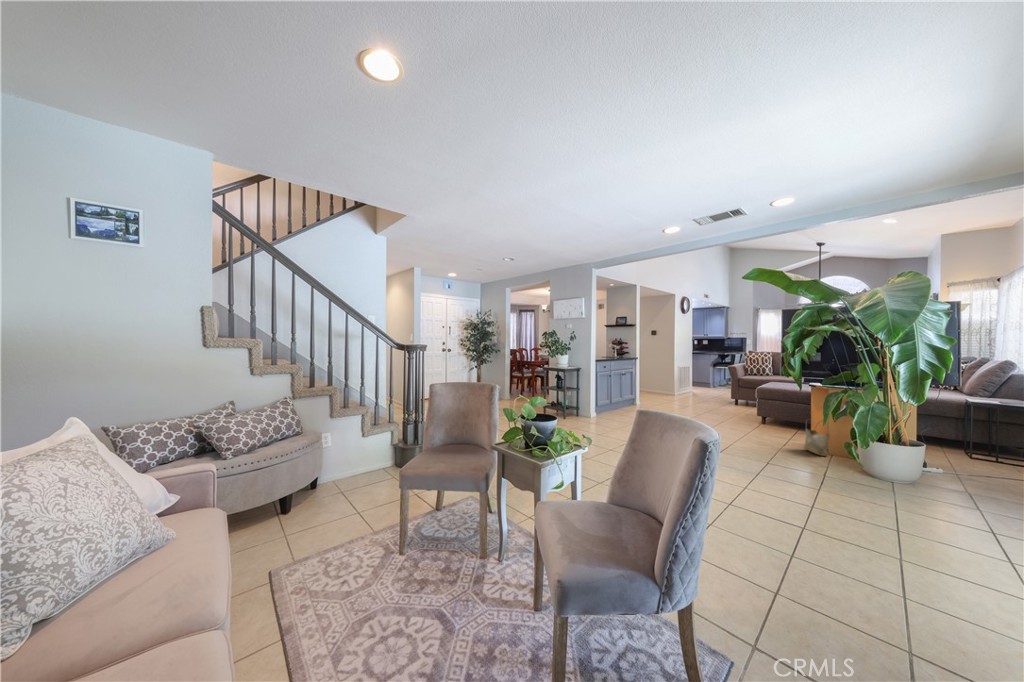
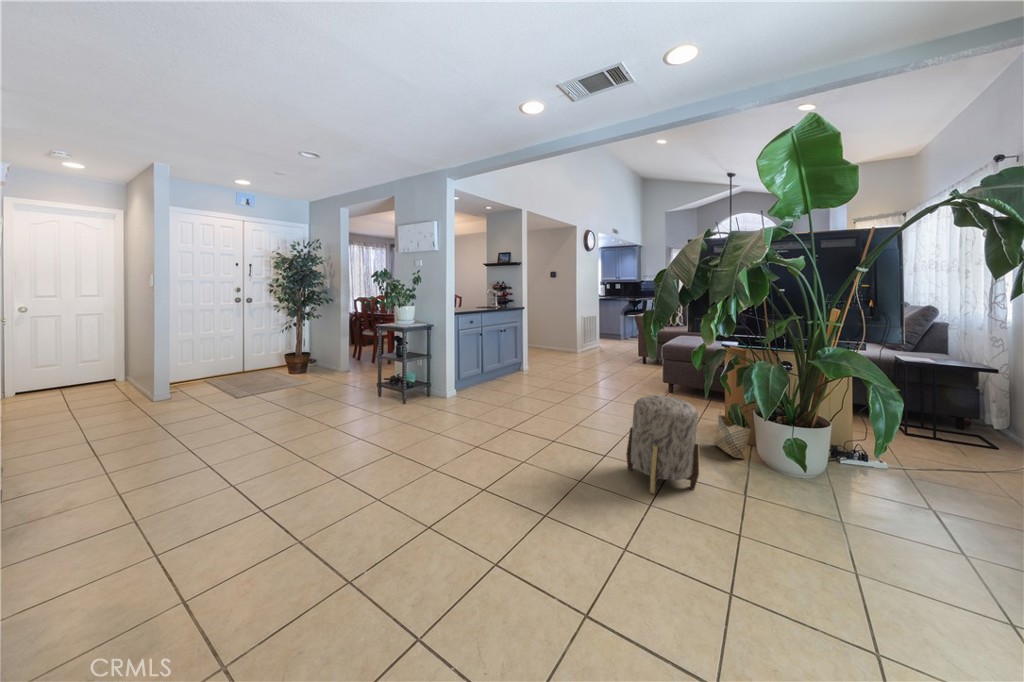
ottoman: none [742,410,793,466] -> present [626,395,700,494]

